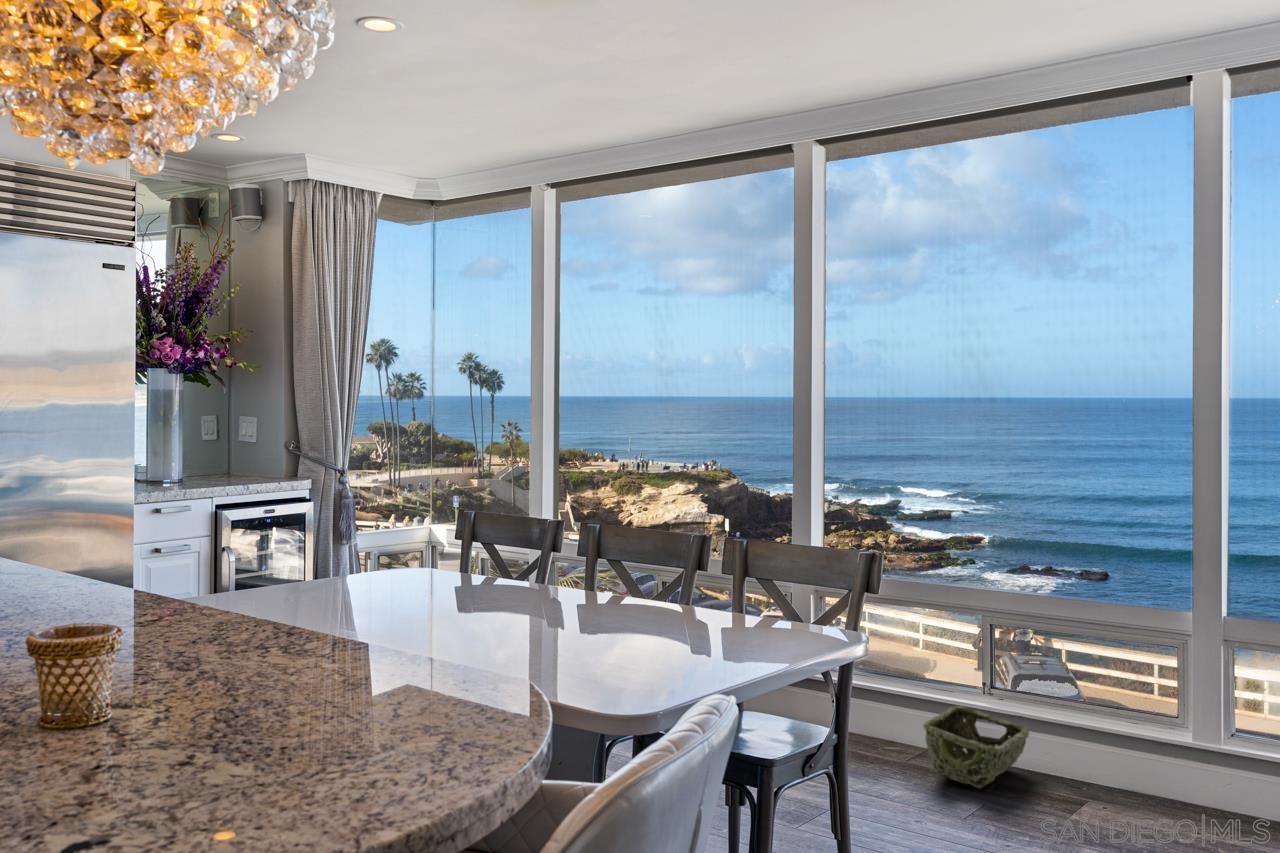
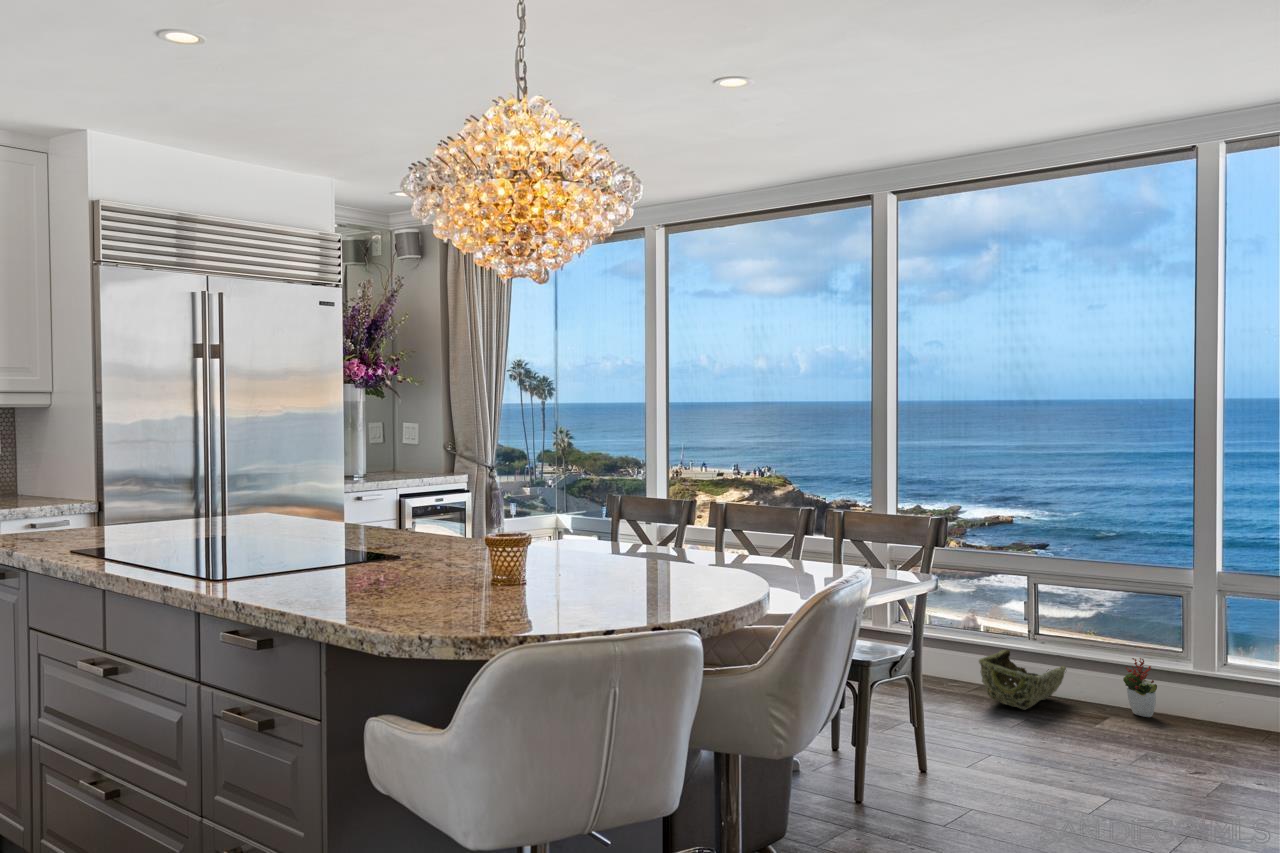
decorative plant: none [1101,723,1144,799] -> present [1123,658,1157,717]

